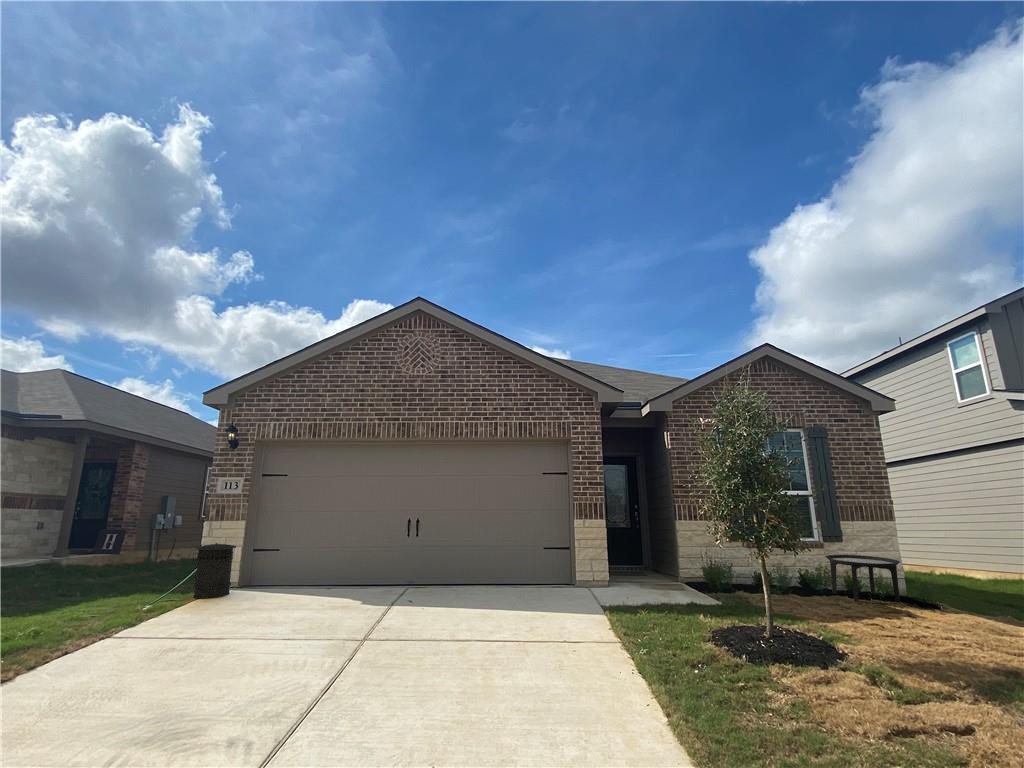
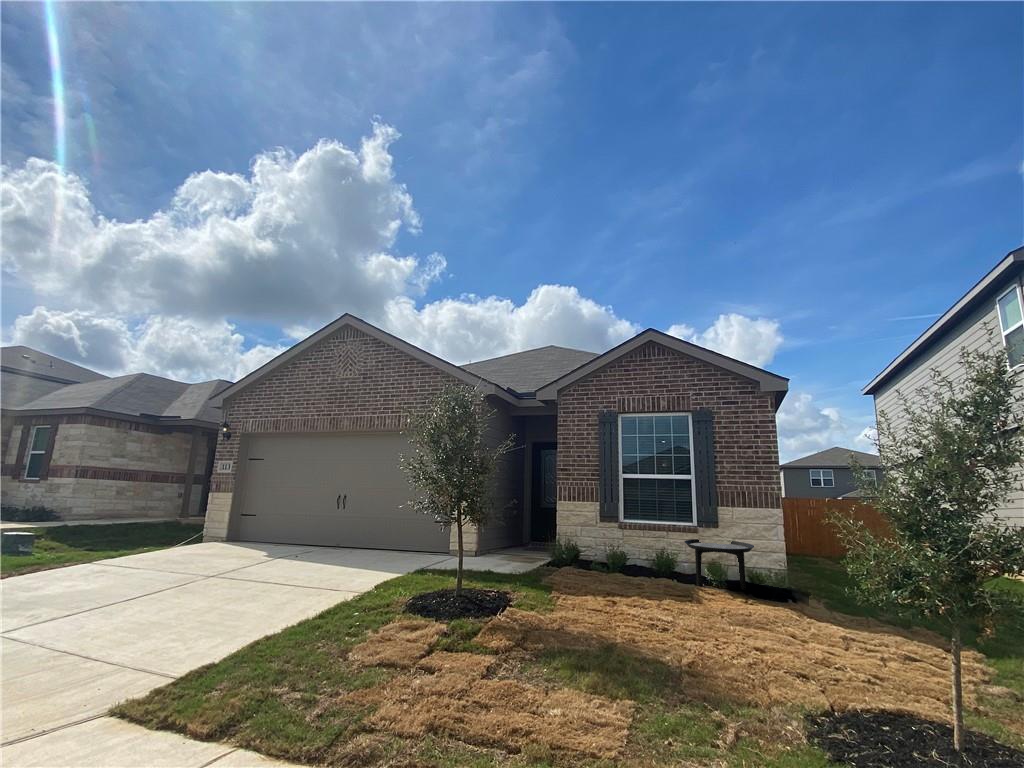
trash can: present [194,543,236,598] -> none [190,507,222,546]

